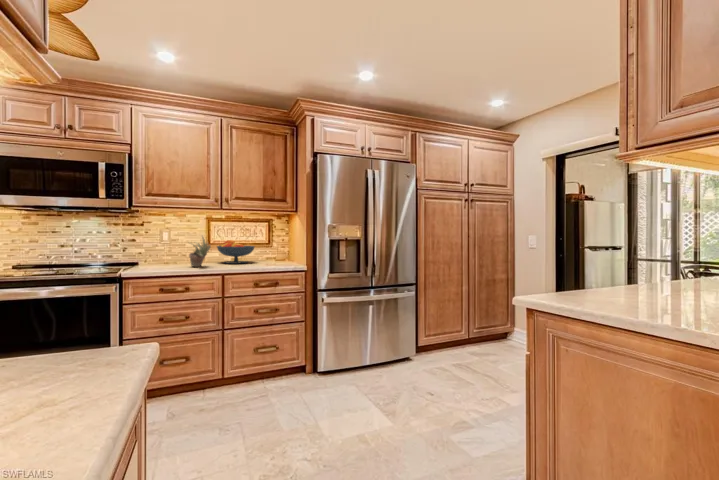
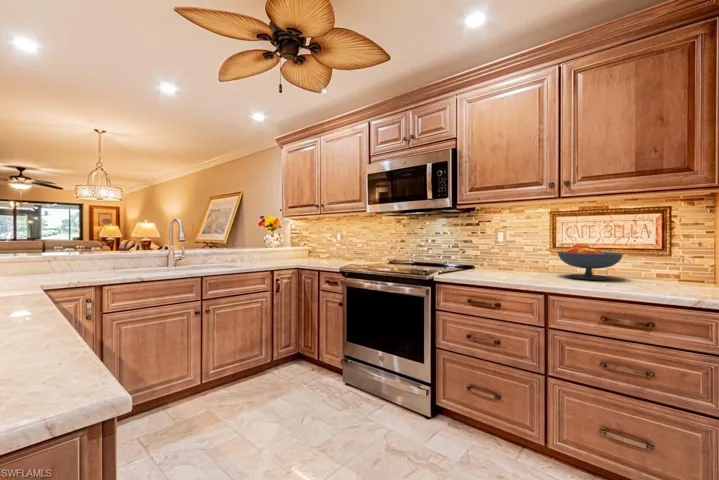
succulent plant: present [189,236,211,267] -> none [508,236,538,278]

